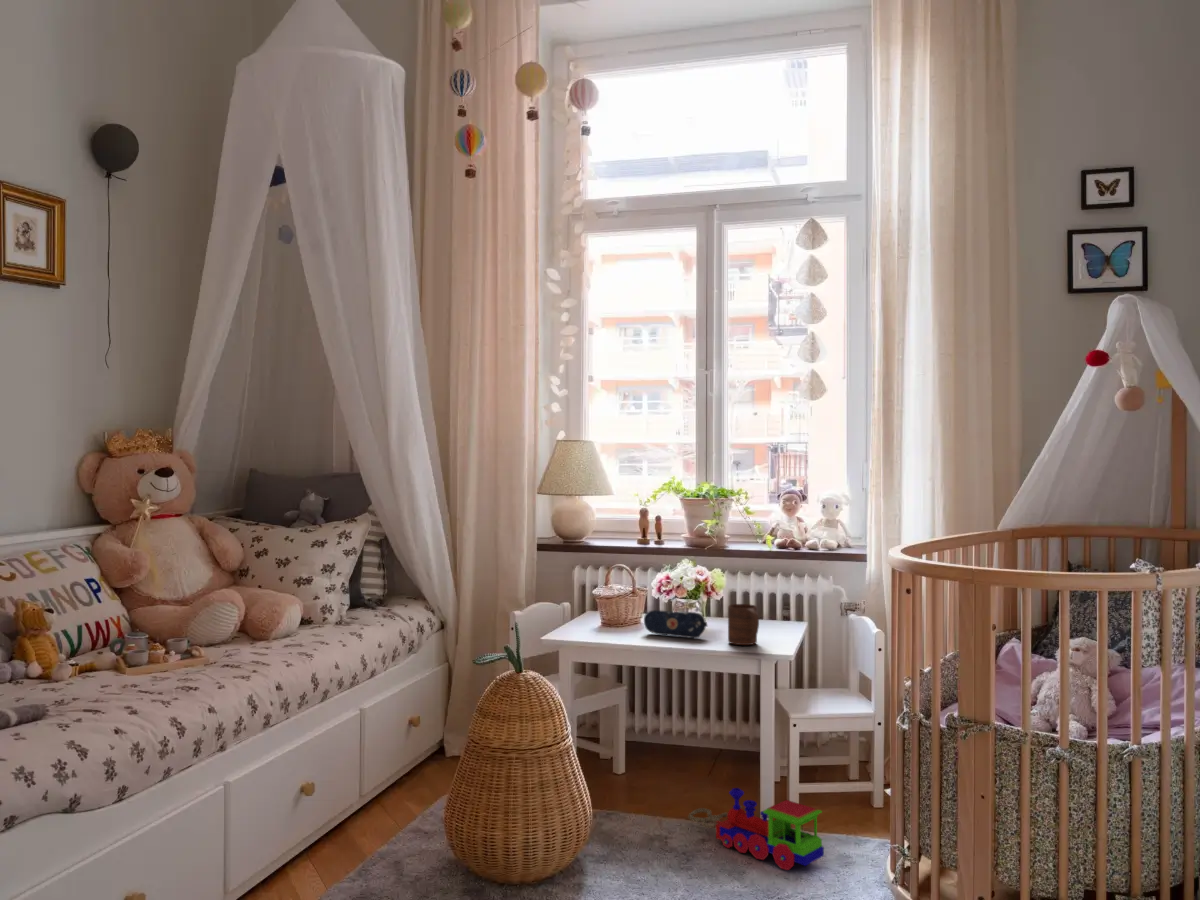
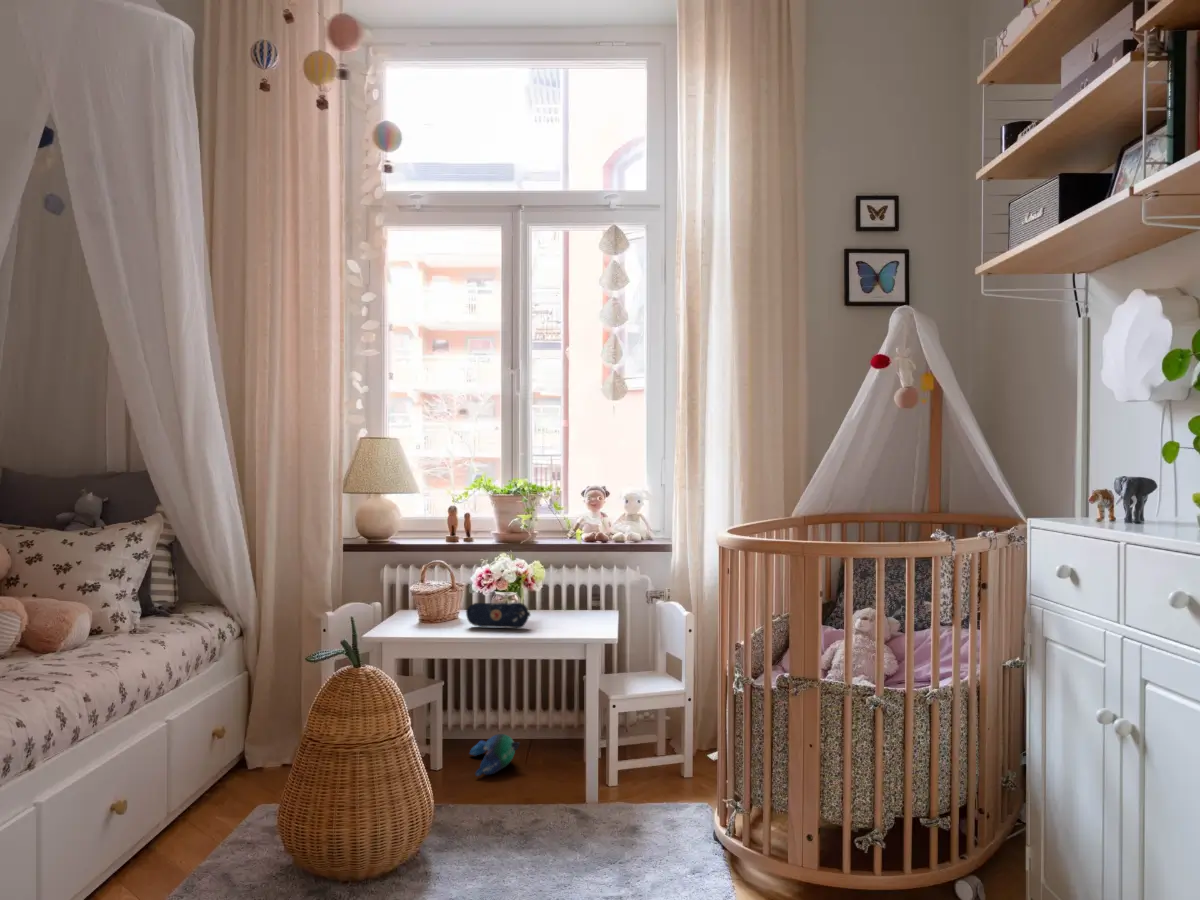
cup: present [728,604,759,645] -> none [553,592,584,631]
plush toy: none [655,740,702,782] -> present [470,734,519,776]
toy train: present [688,788,824,870] -> none [520,769,657,841]

